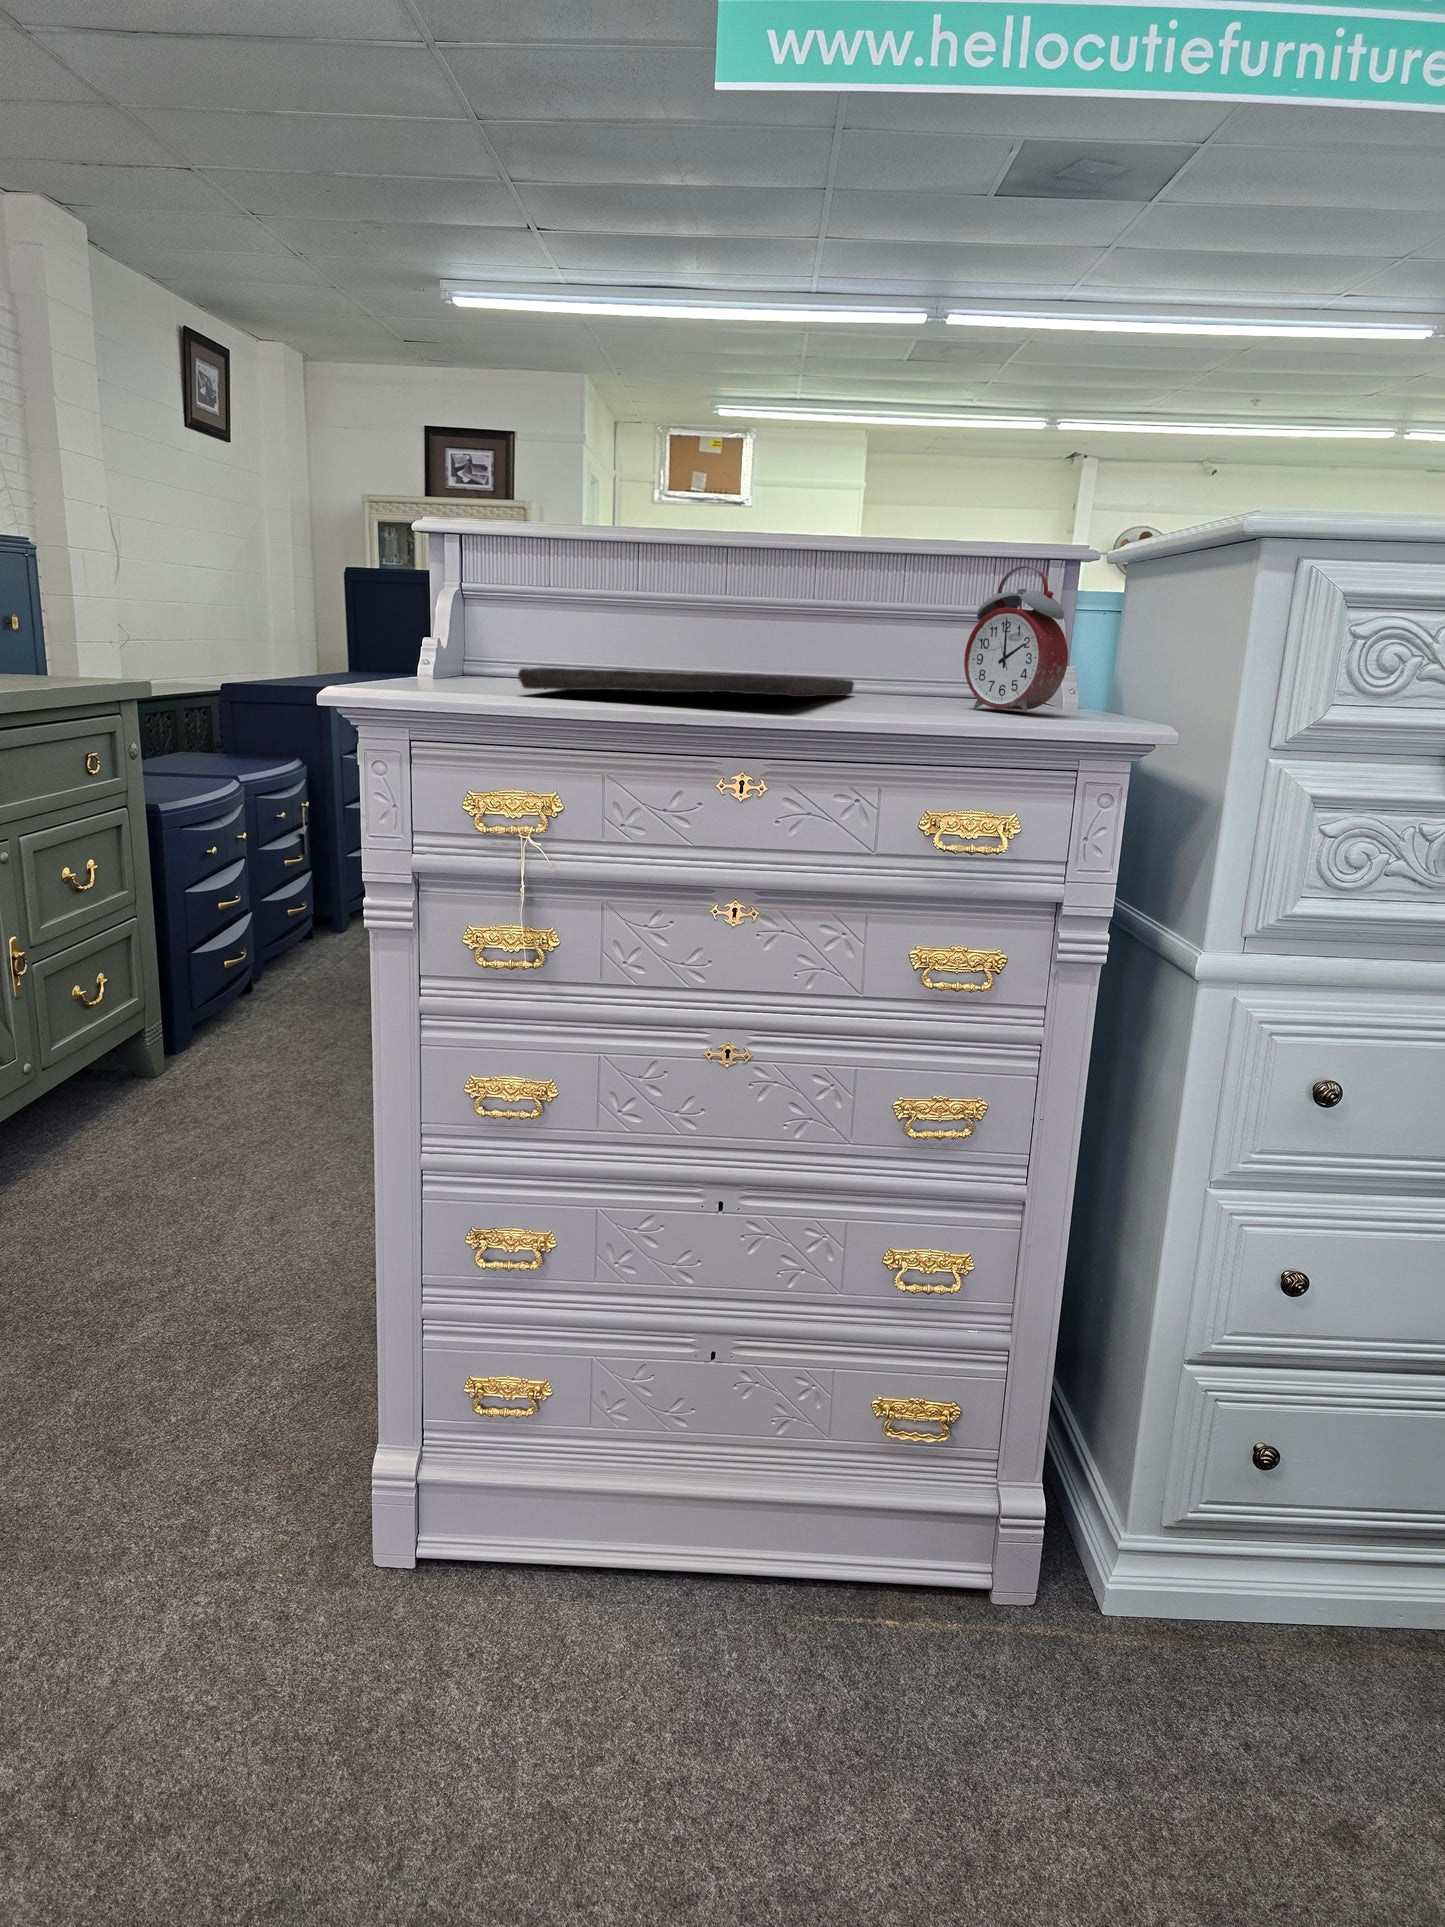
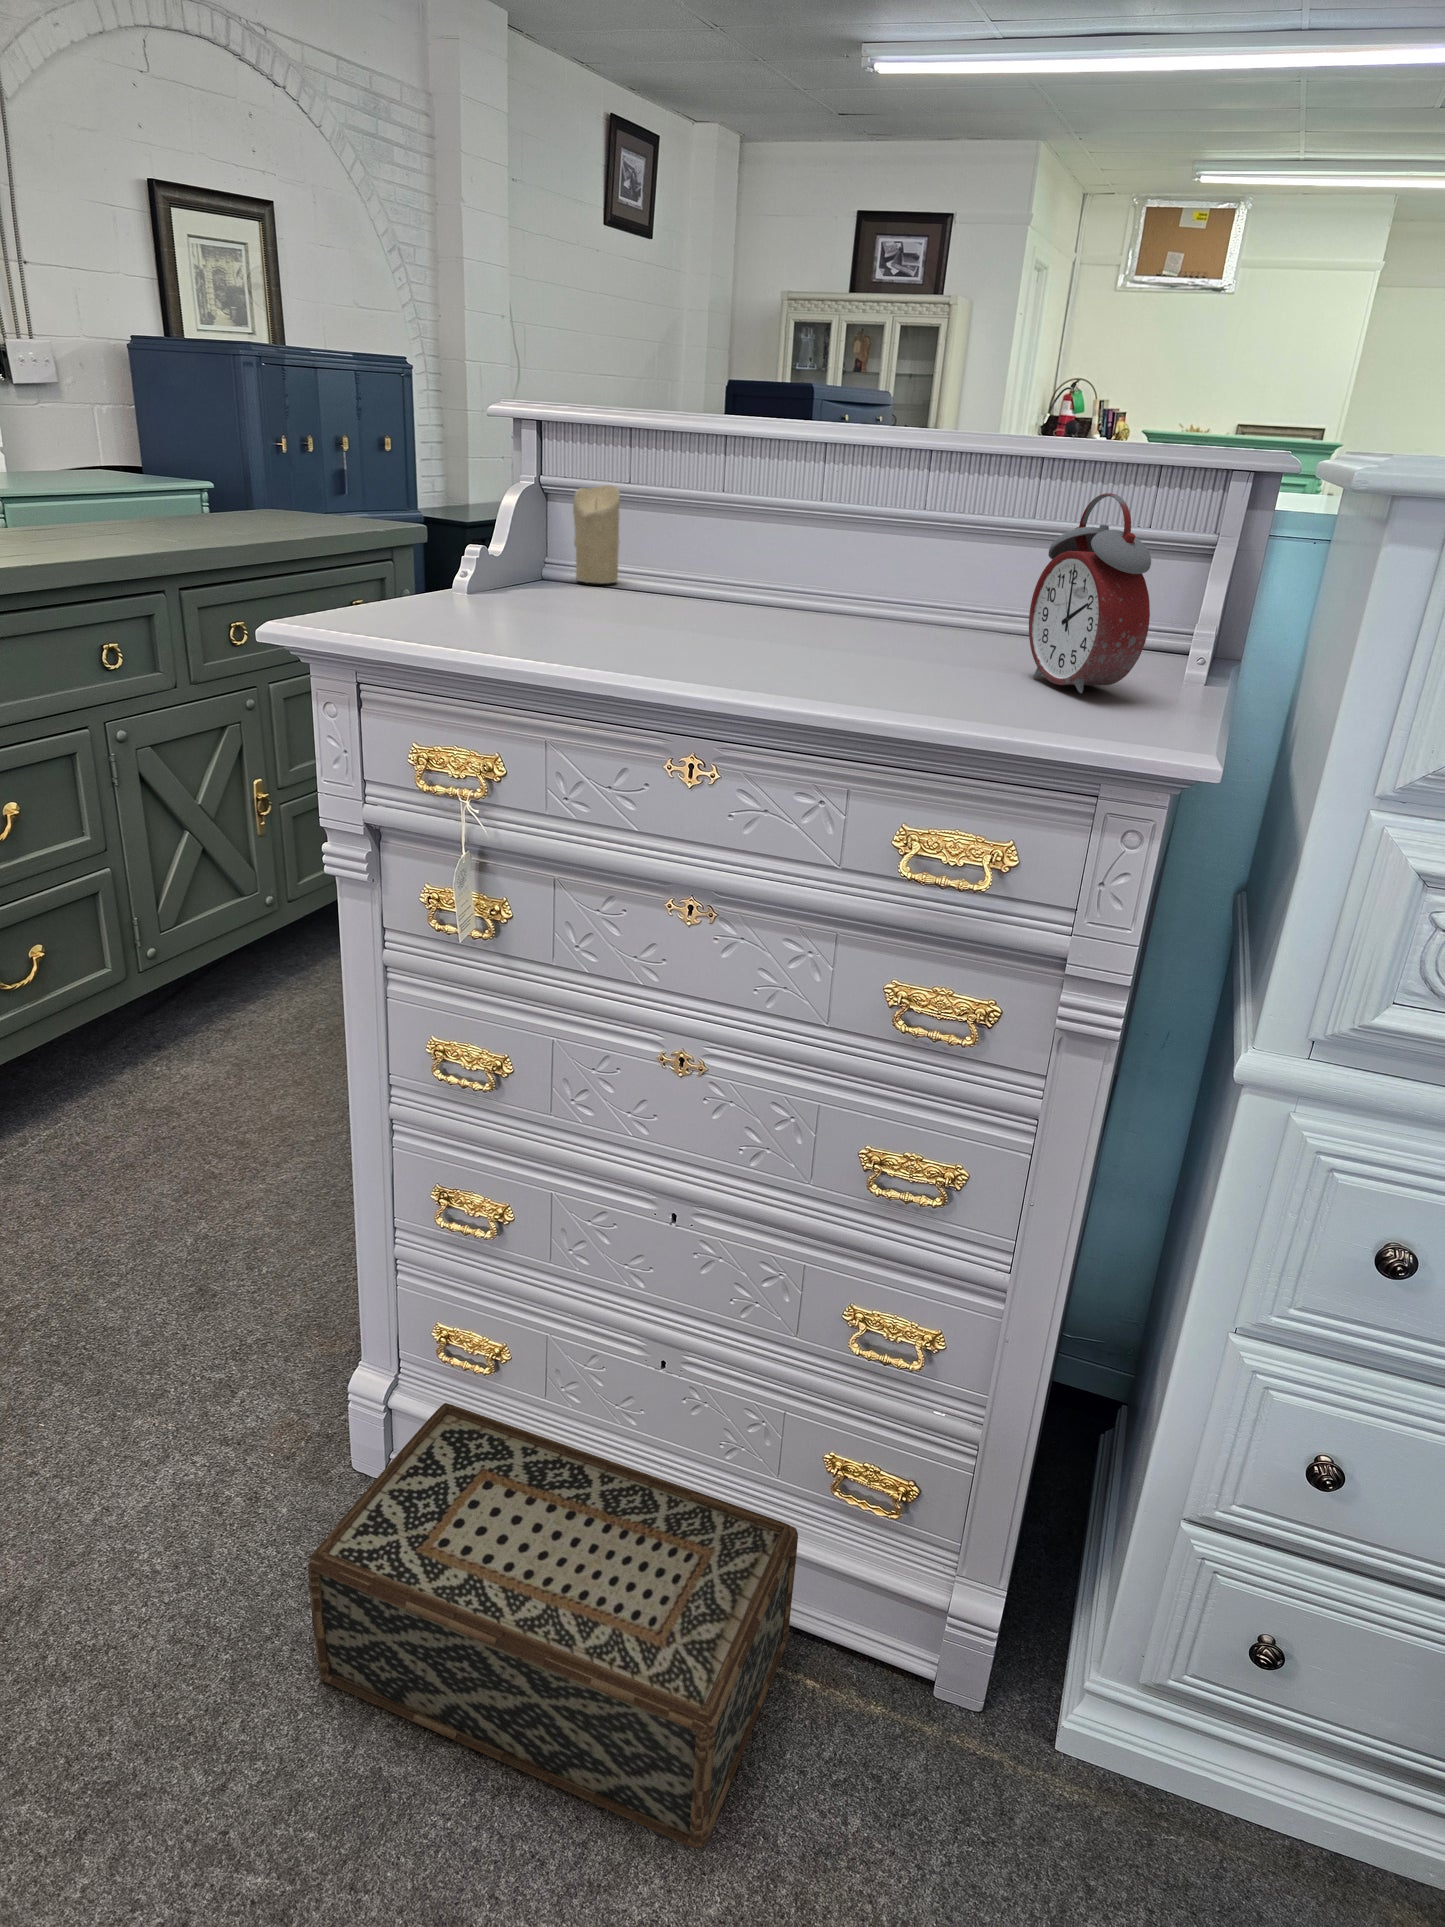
candle: none [515,593,558,675] -> present [573,485,620,584]
decorative tray: present [518,668,854,697] -> none [473,584,927,668]
woven basket: none [440,1451,888,1773] -> present [308,1403,798,1850]

